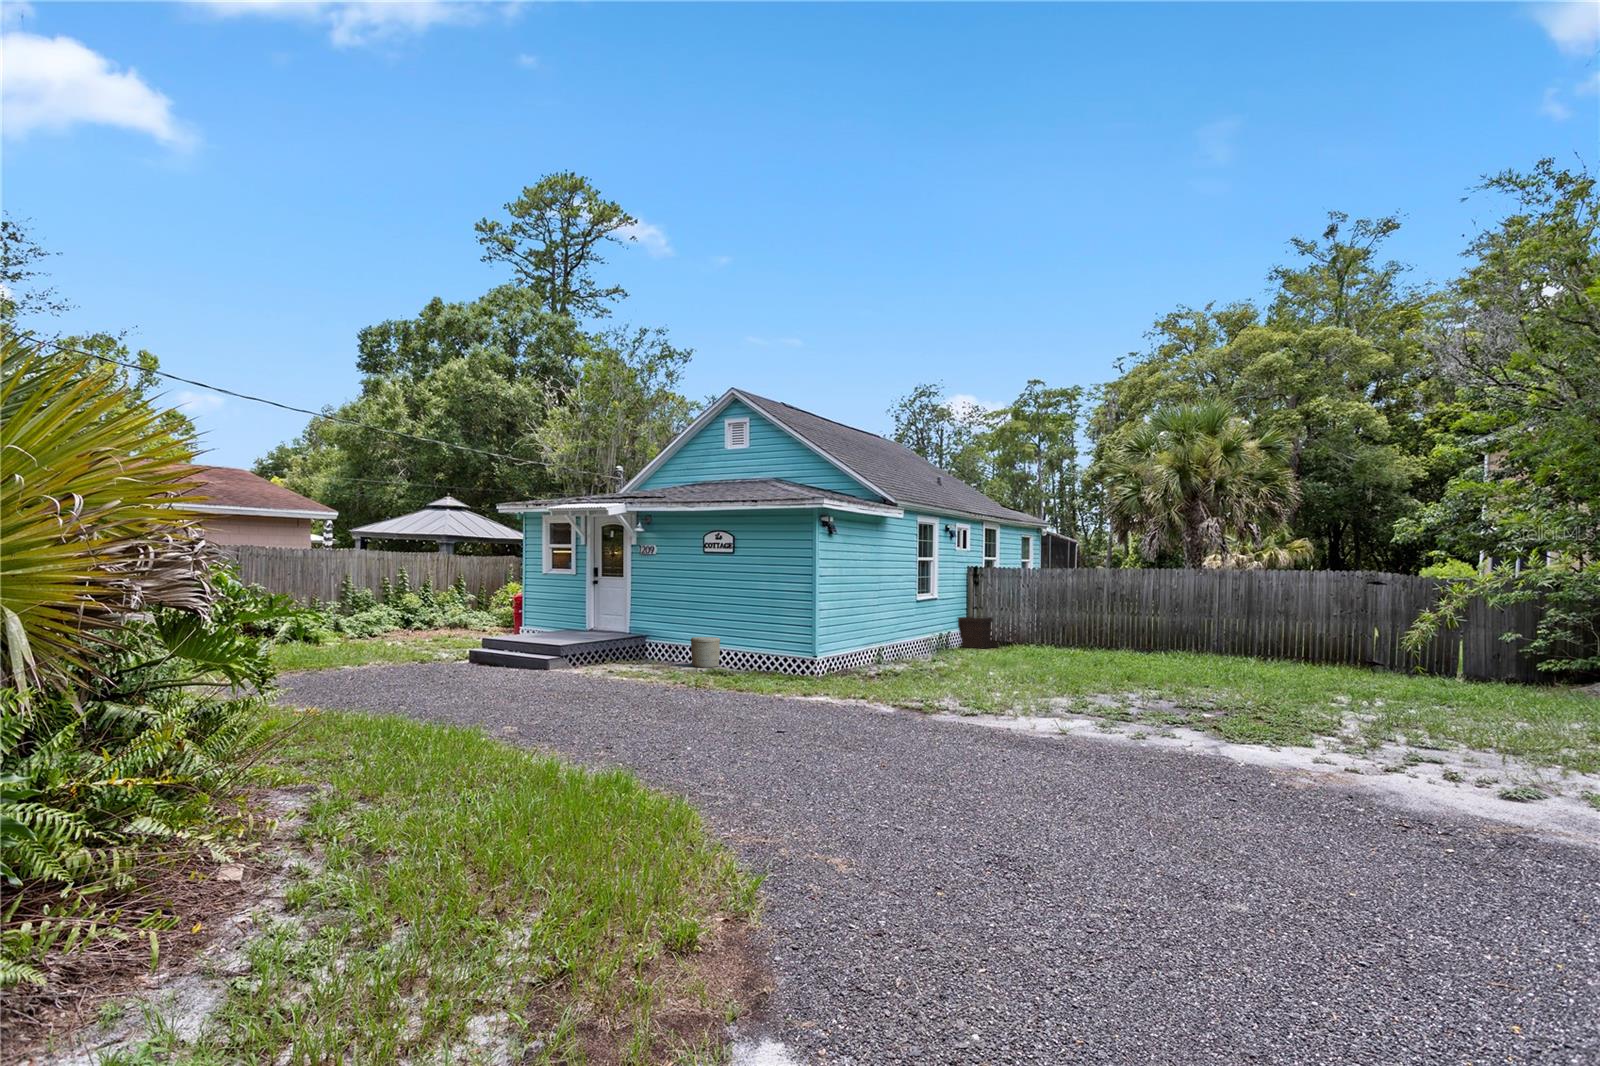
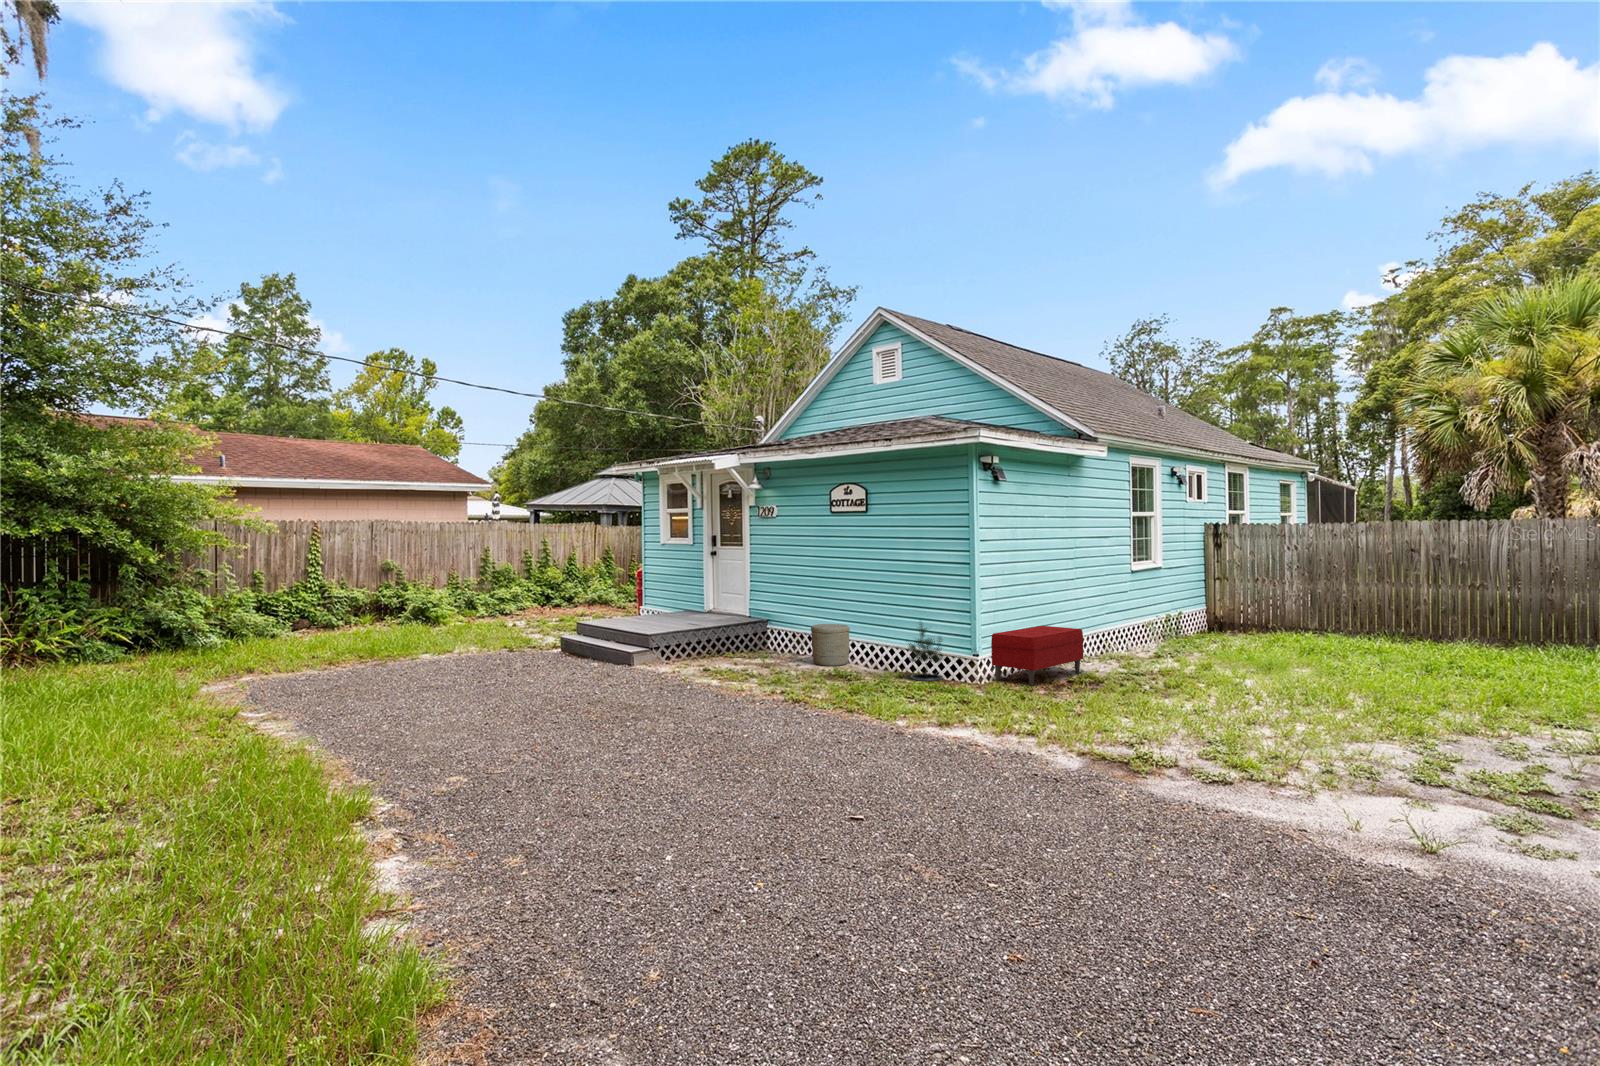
wooden crate: present [958,616,999,648] -> none [1193,589,1258,635]
potted tree: none [768,630,795,673] -> present [908,624,943,681]
bench: none [826,636,885,673] -> present [991,626,1083,686]

